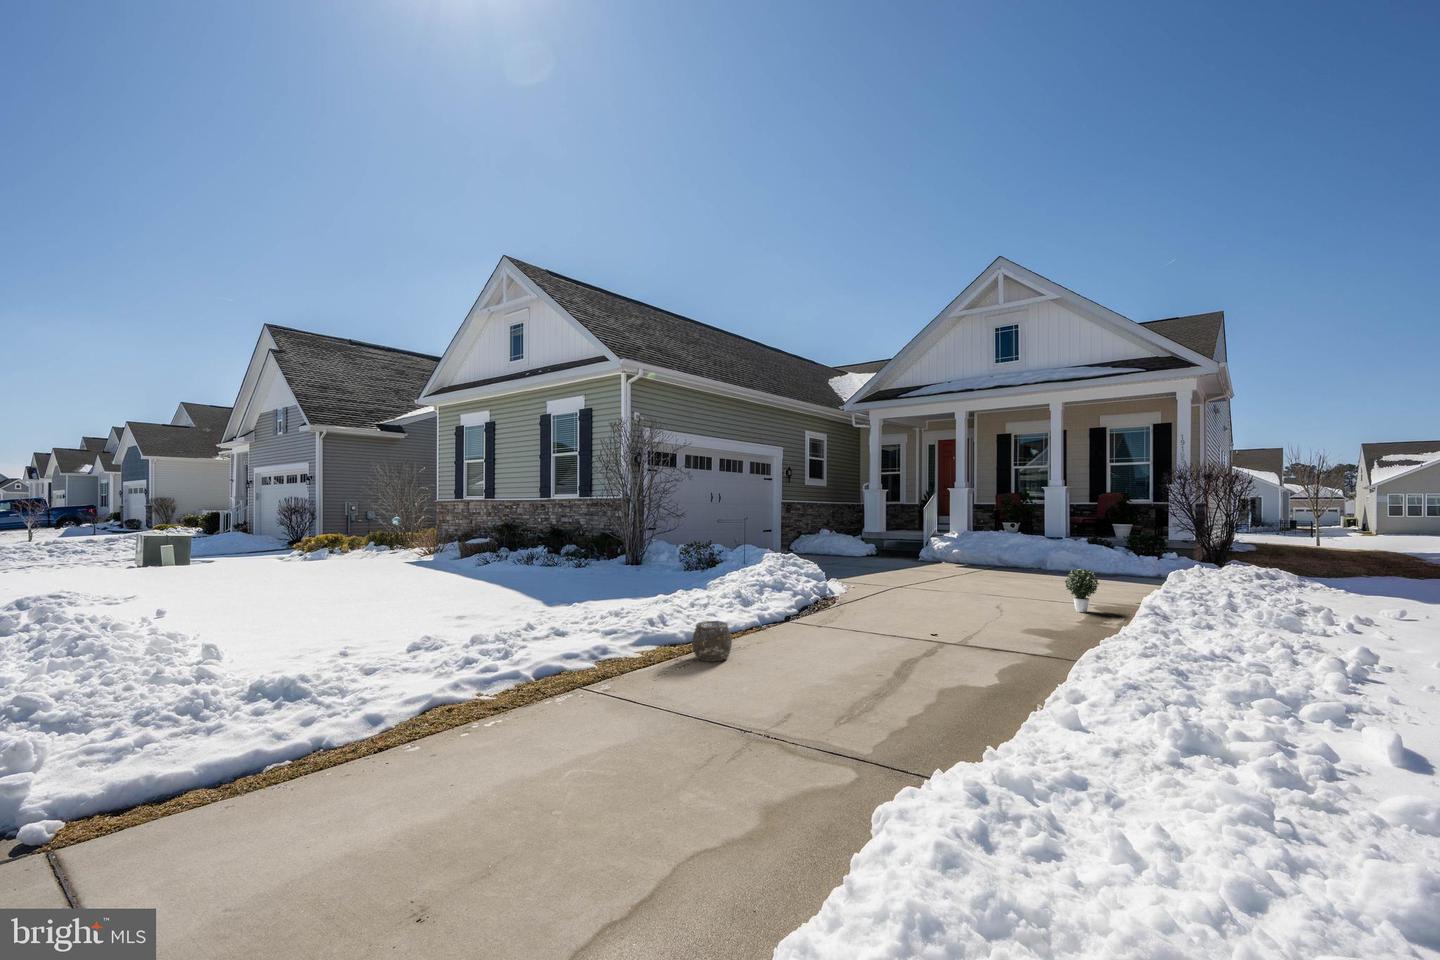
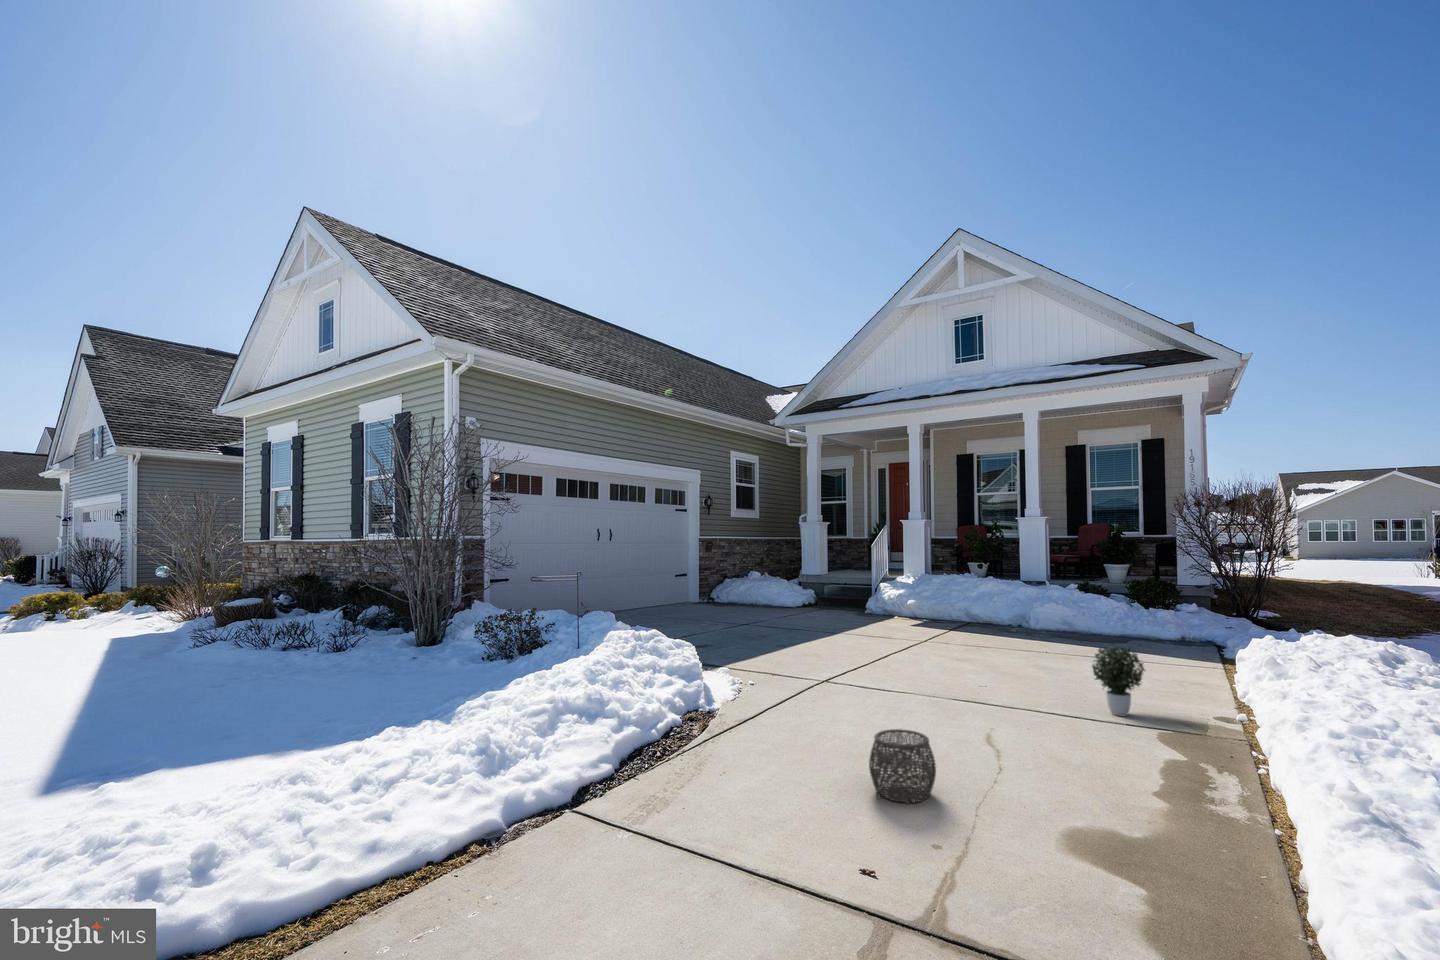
woven basket: present [692,621,732,662] -> present [869,729,936,803]

